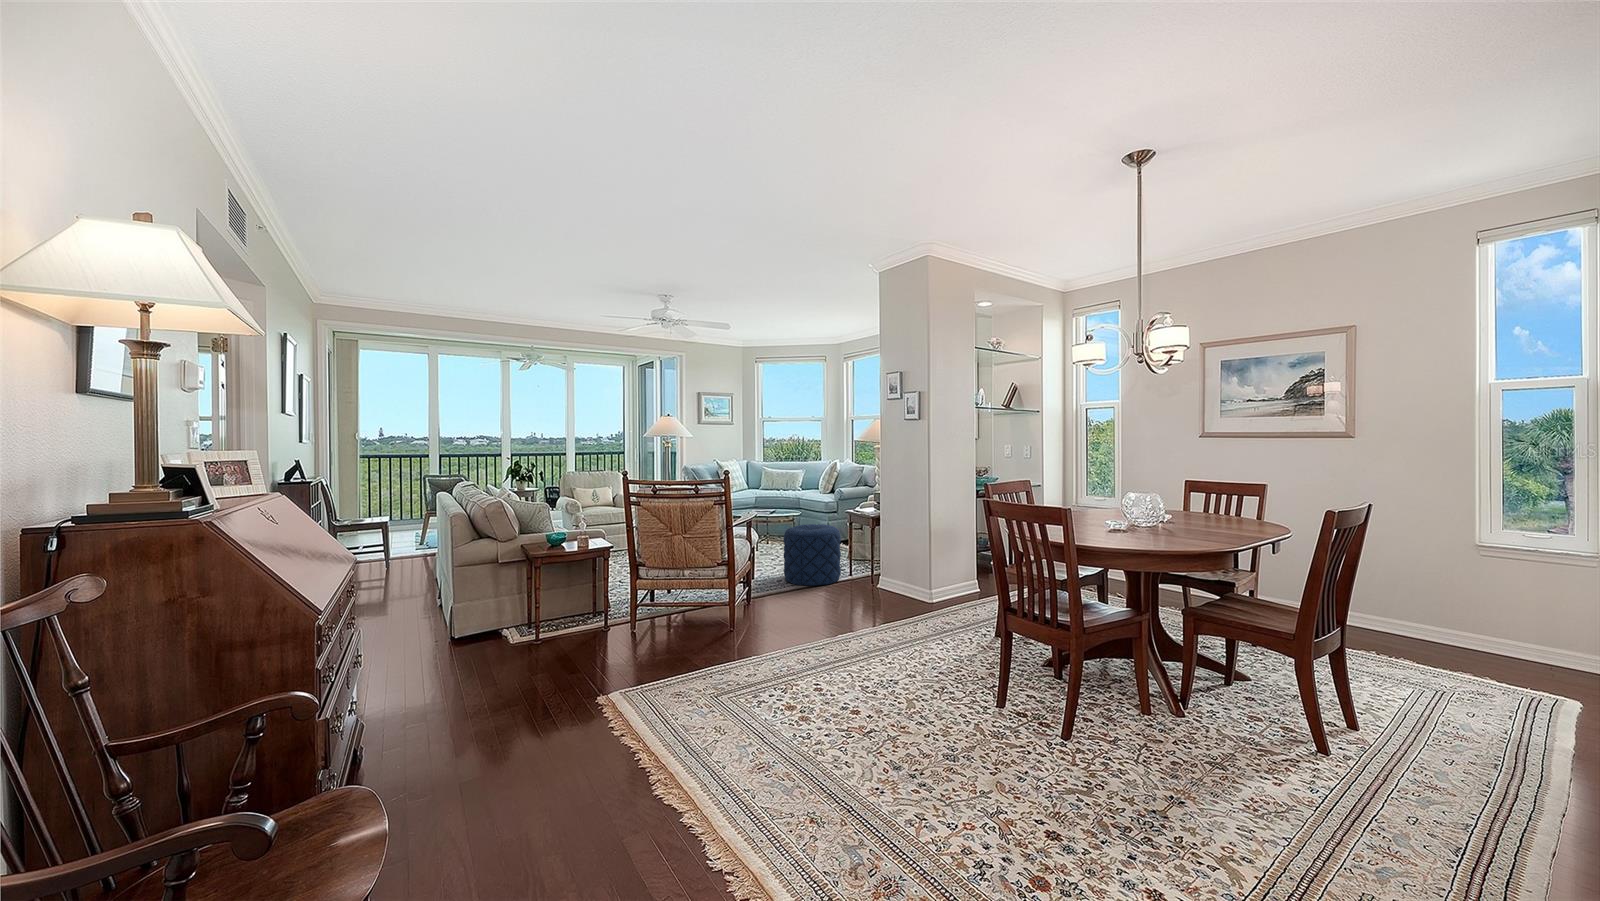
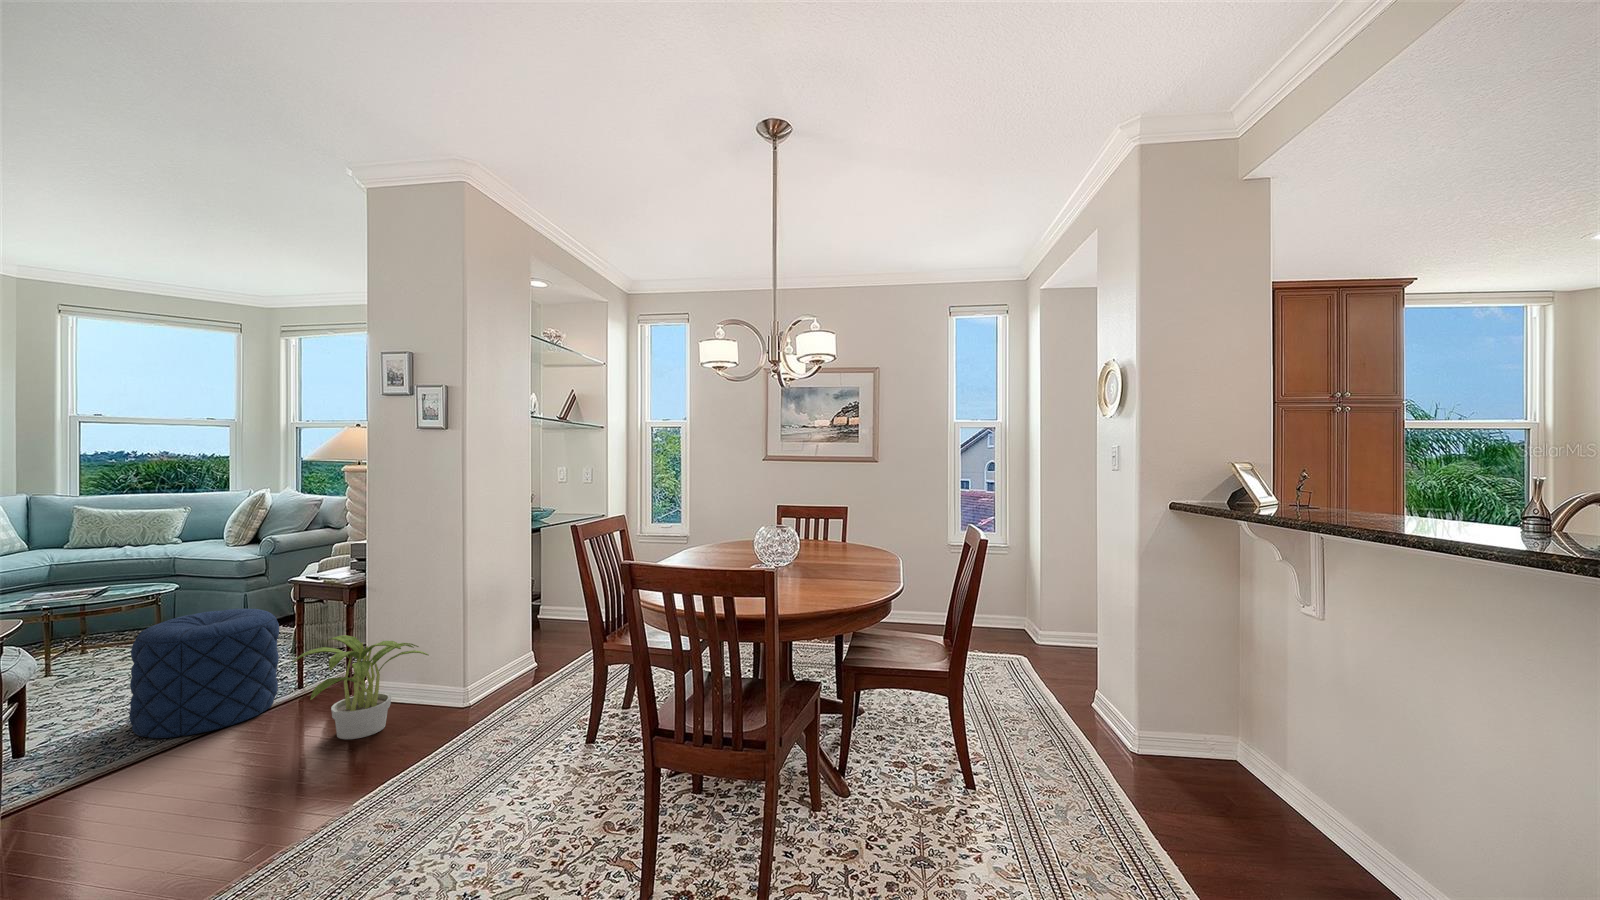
potted plant: none [844,544,910,603] -> present [293,635,428,739]

